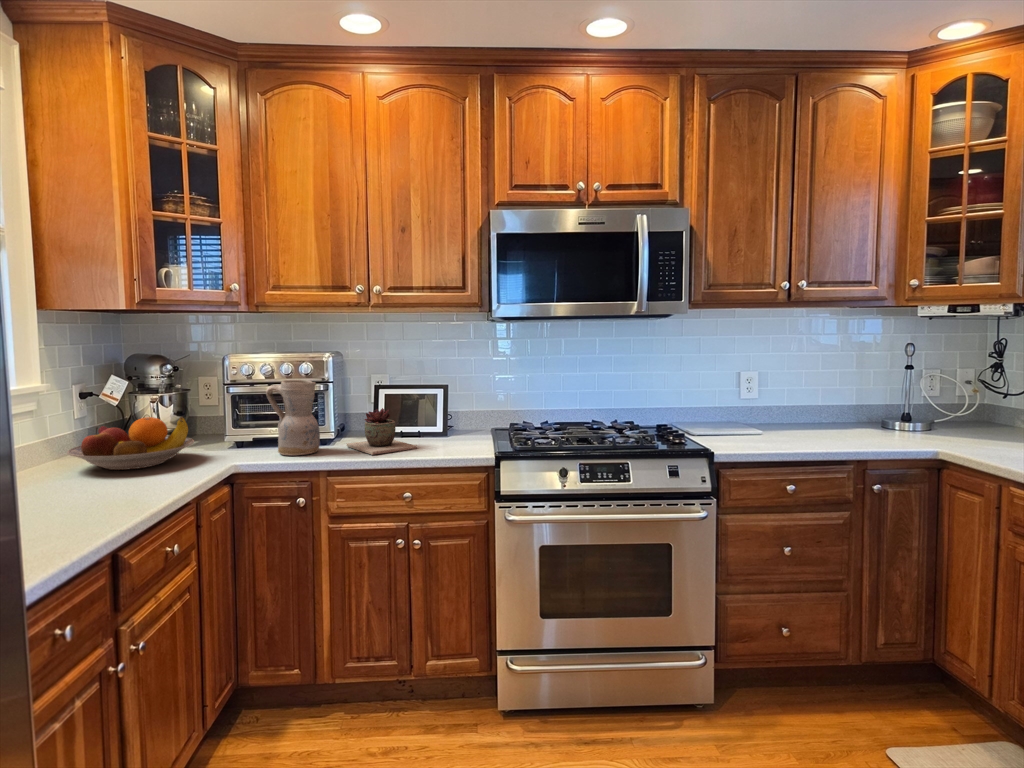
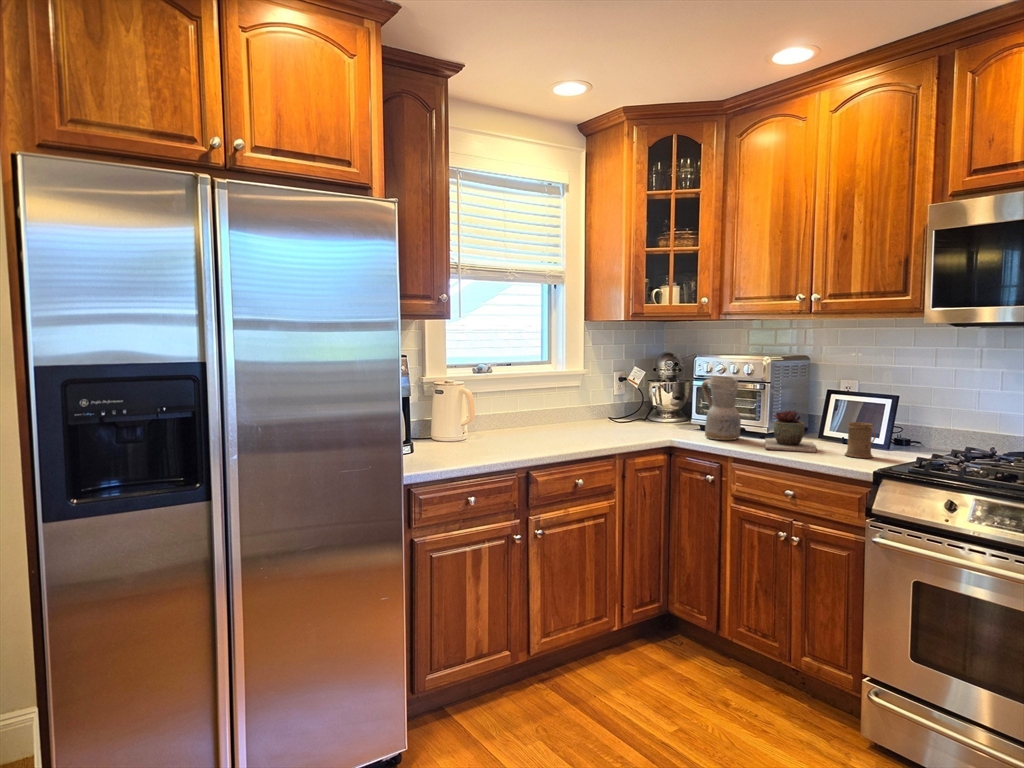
mug: none [439,412,471,446] -> present [845,422,876,458]
fruit bowl: present [67,417,194,470] -> none [580,395,657,429]

